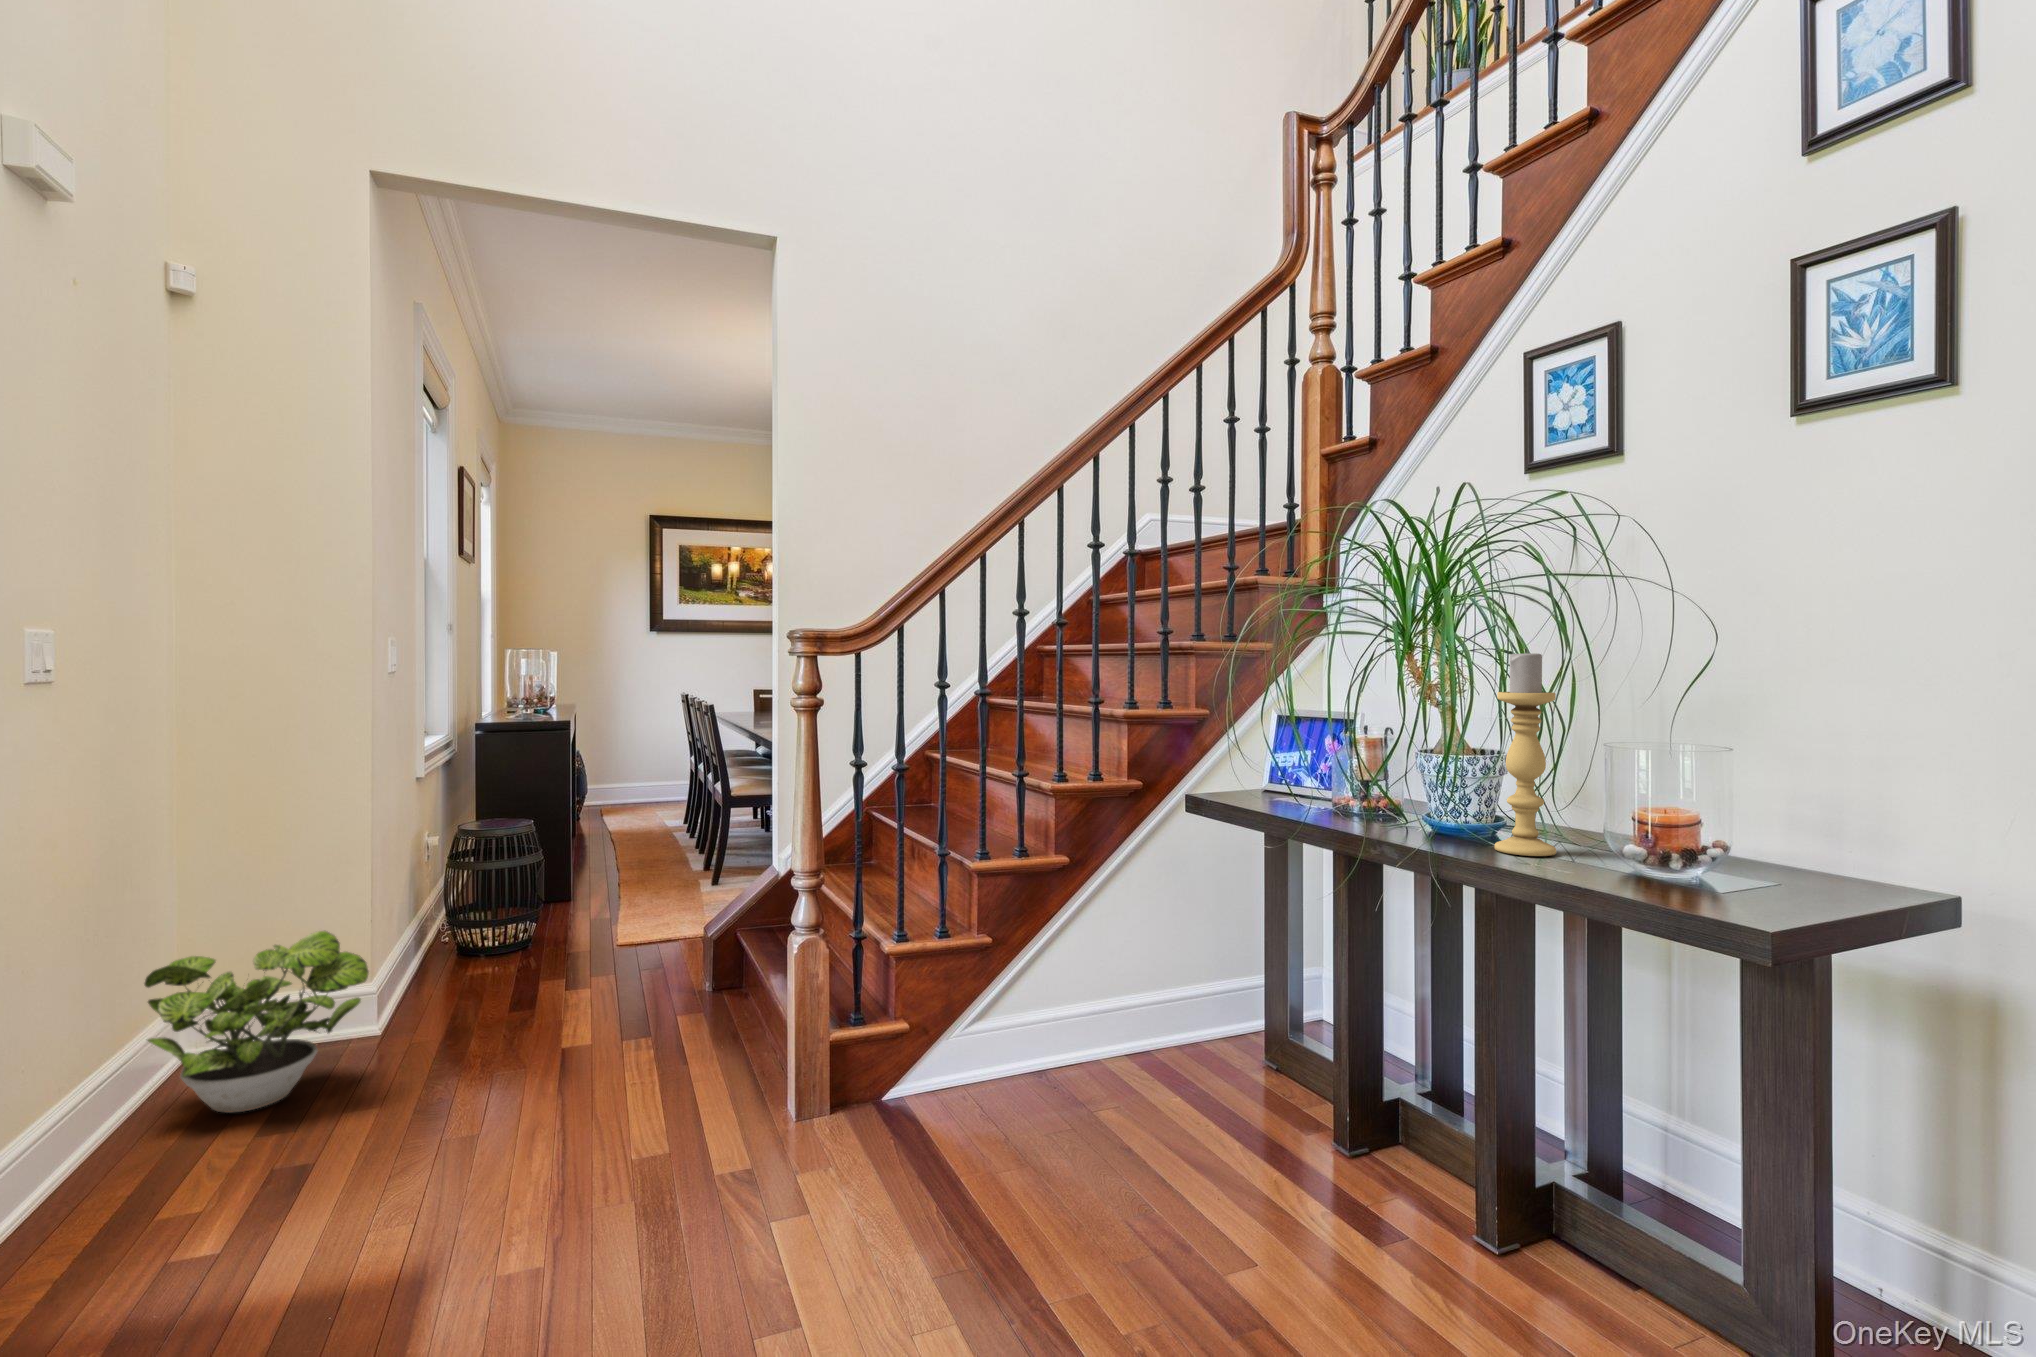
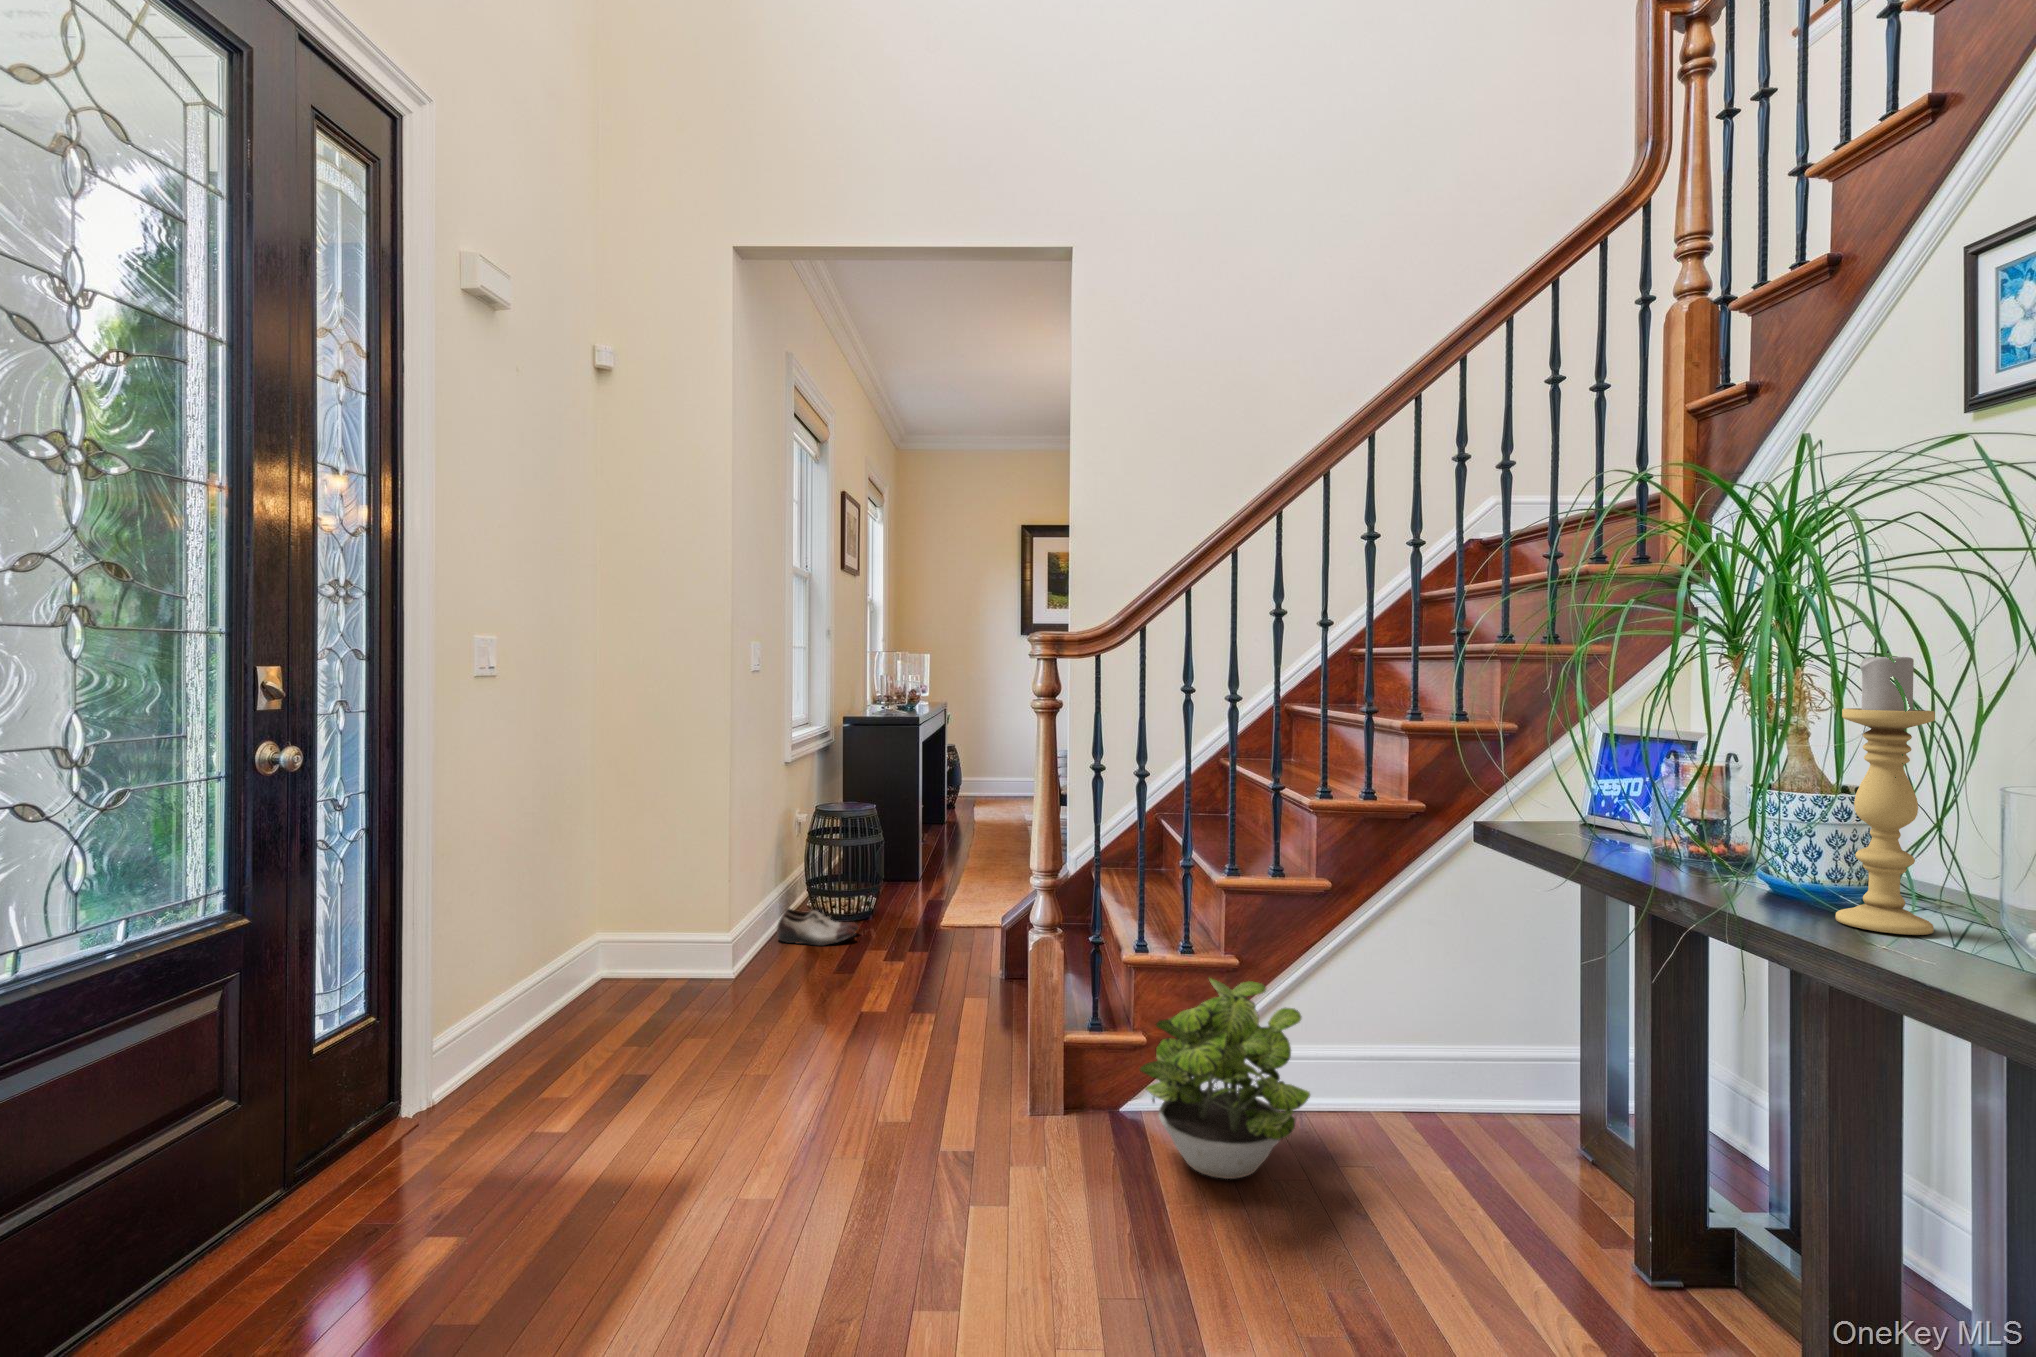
potted plant: present [145,931,369,1112] -> present [1140,978,1310,1179]
shoe: none [424,943,524,983] -> present [777,908,858,946]

